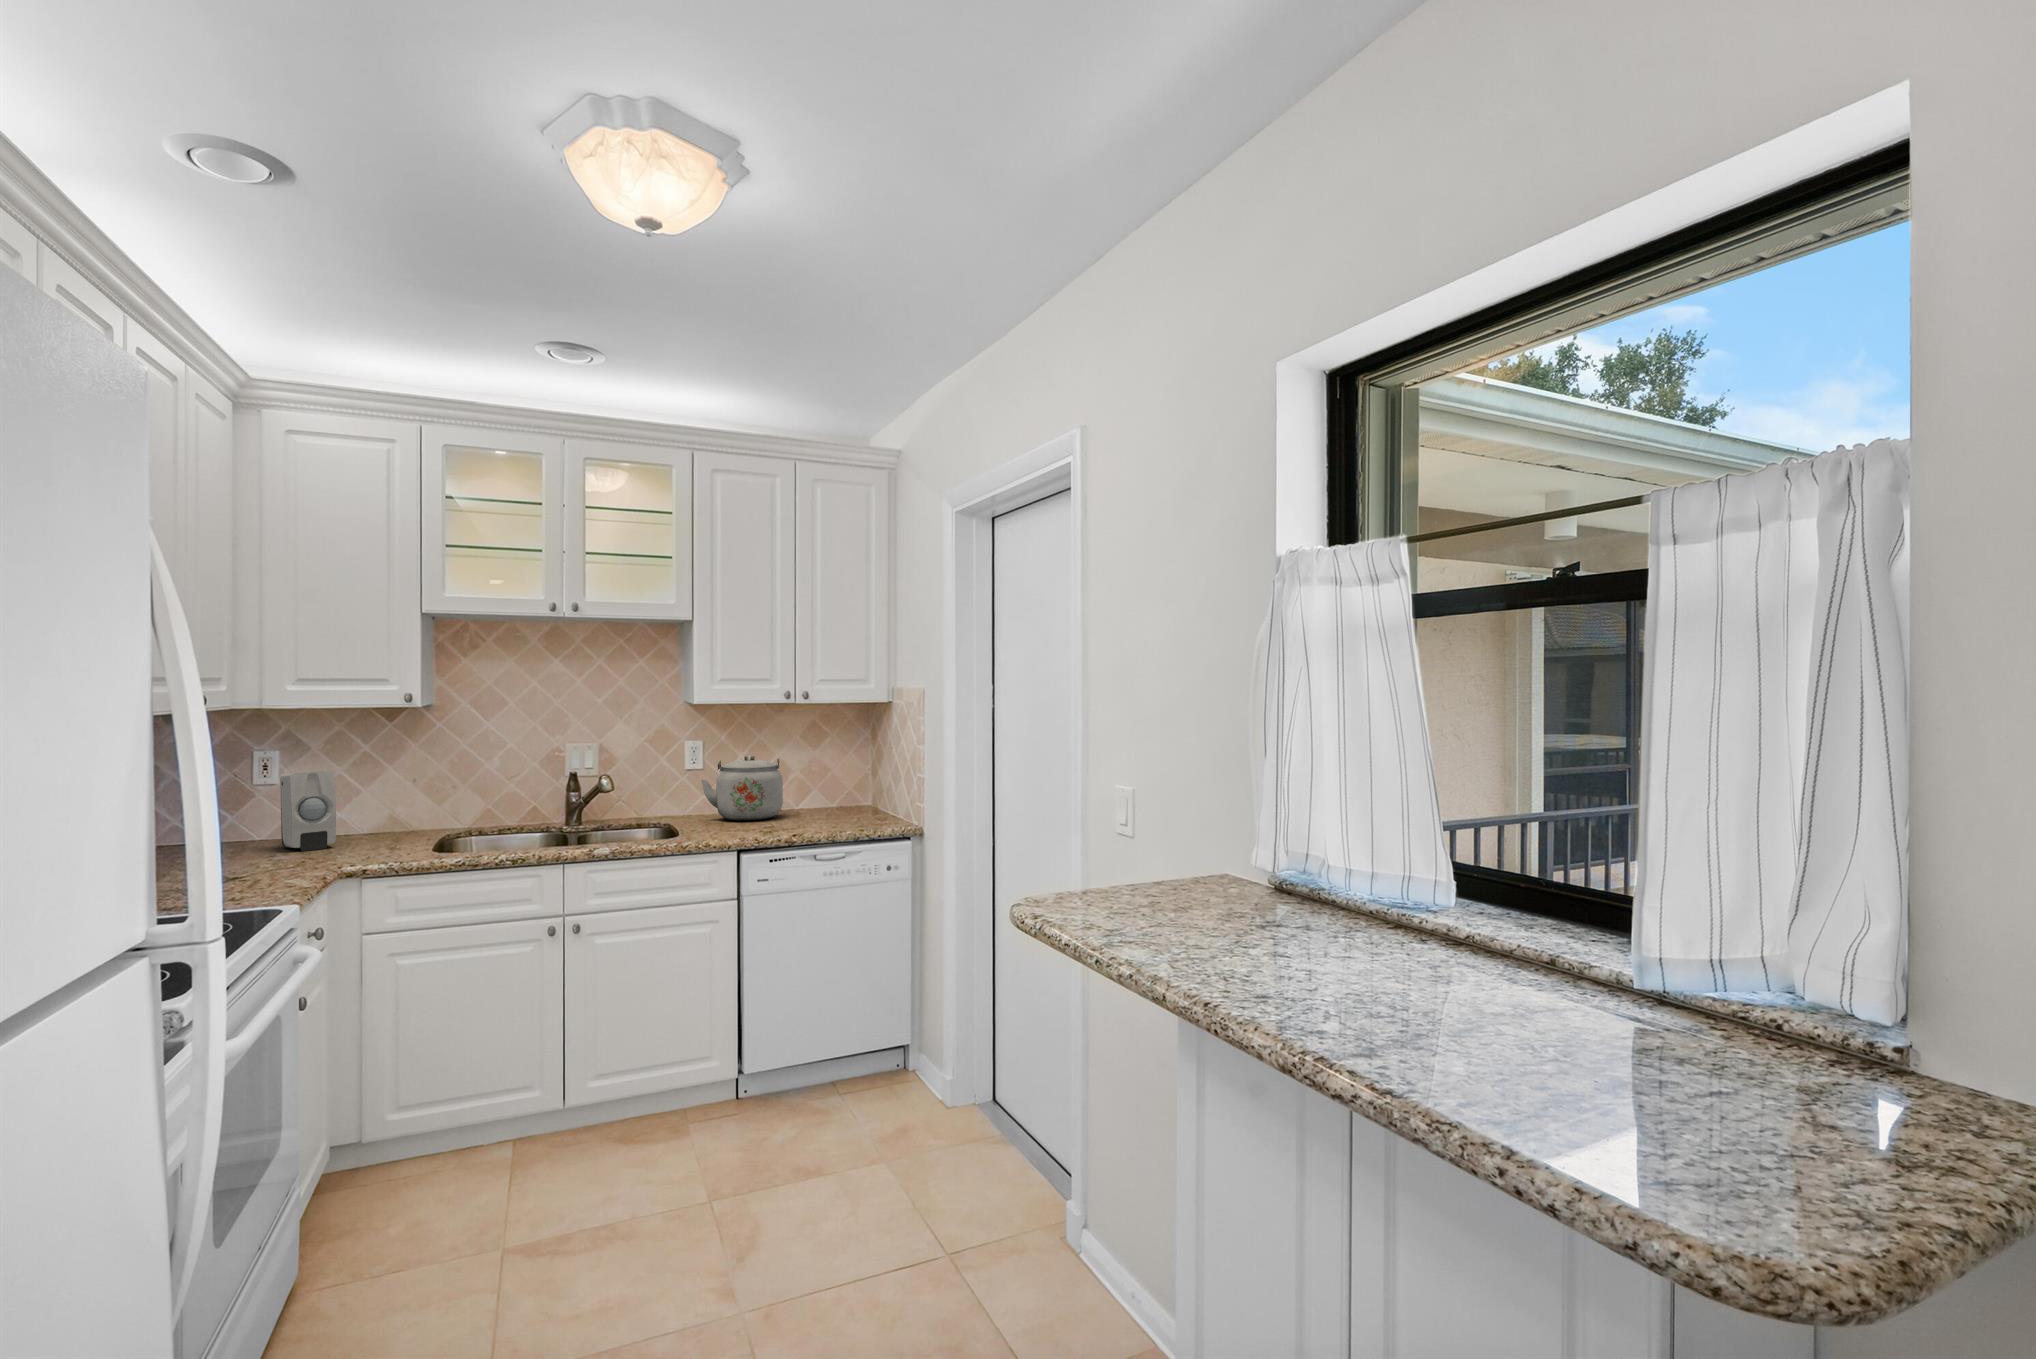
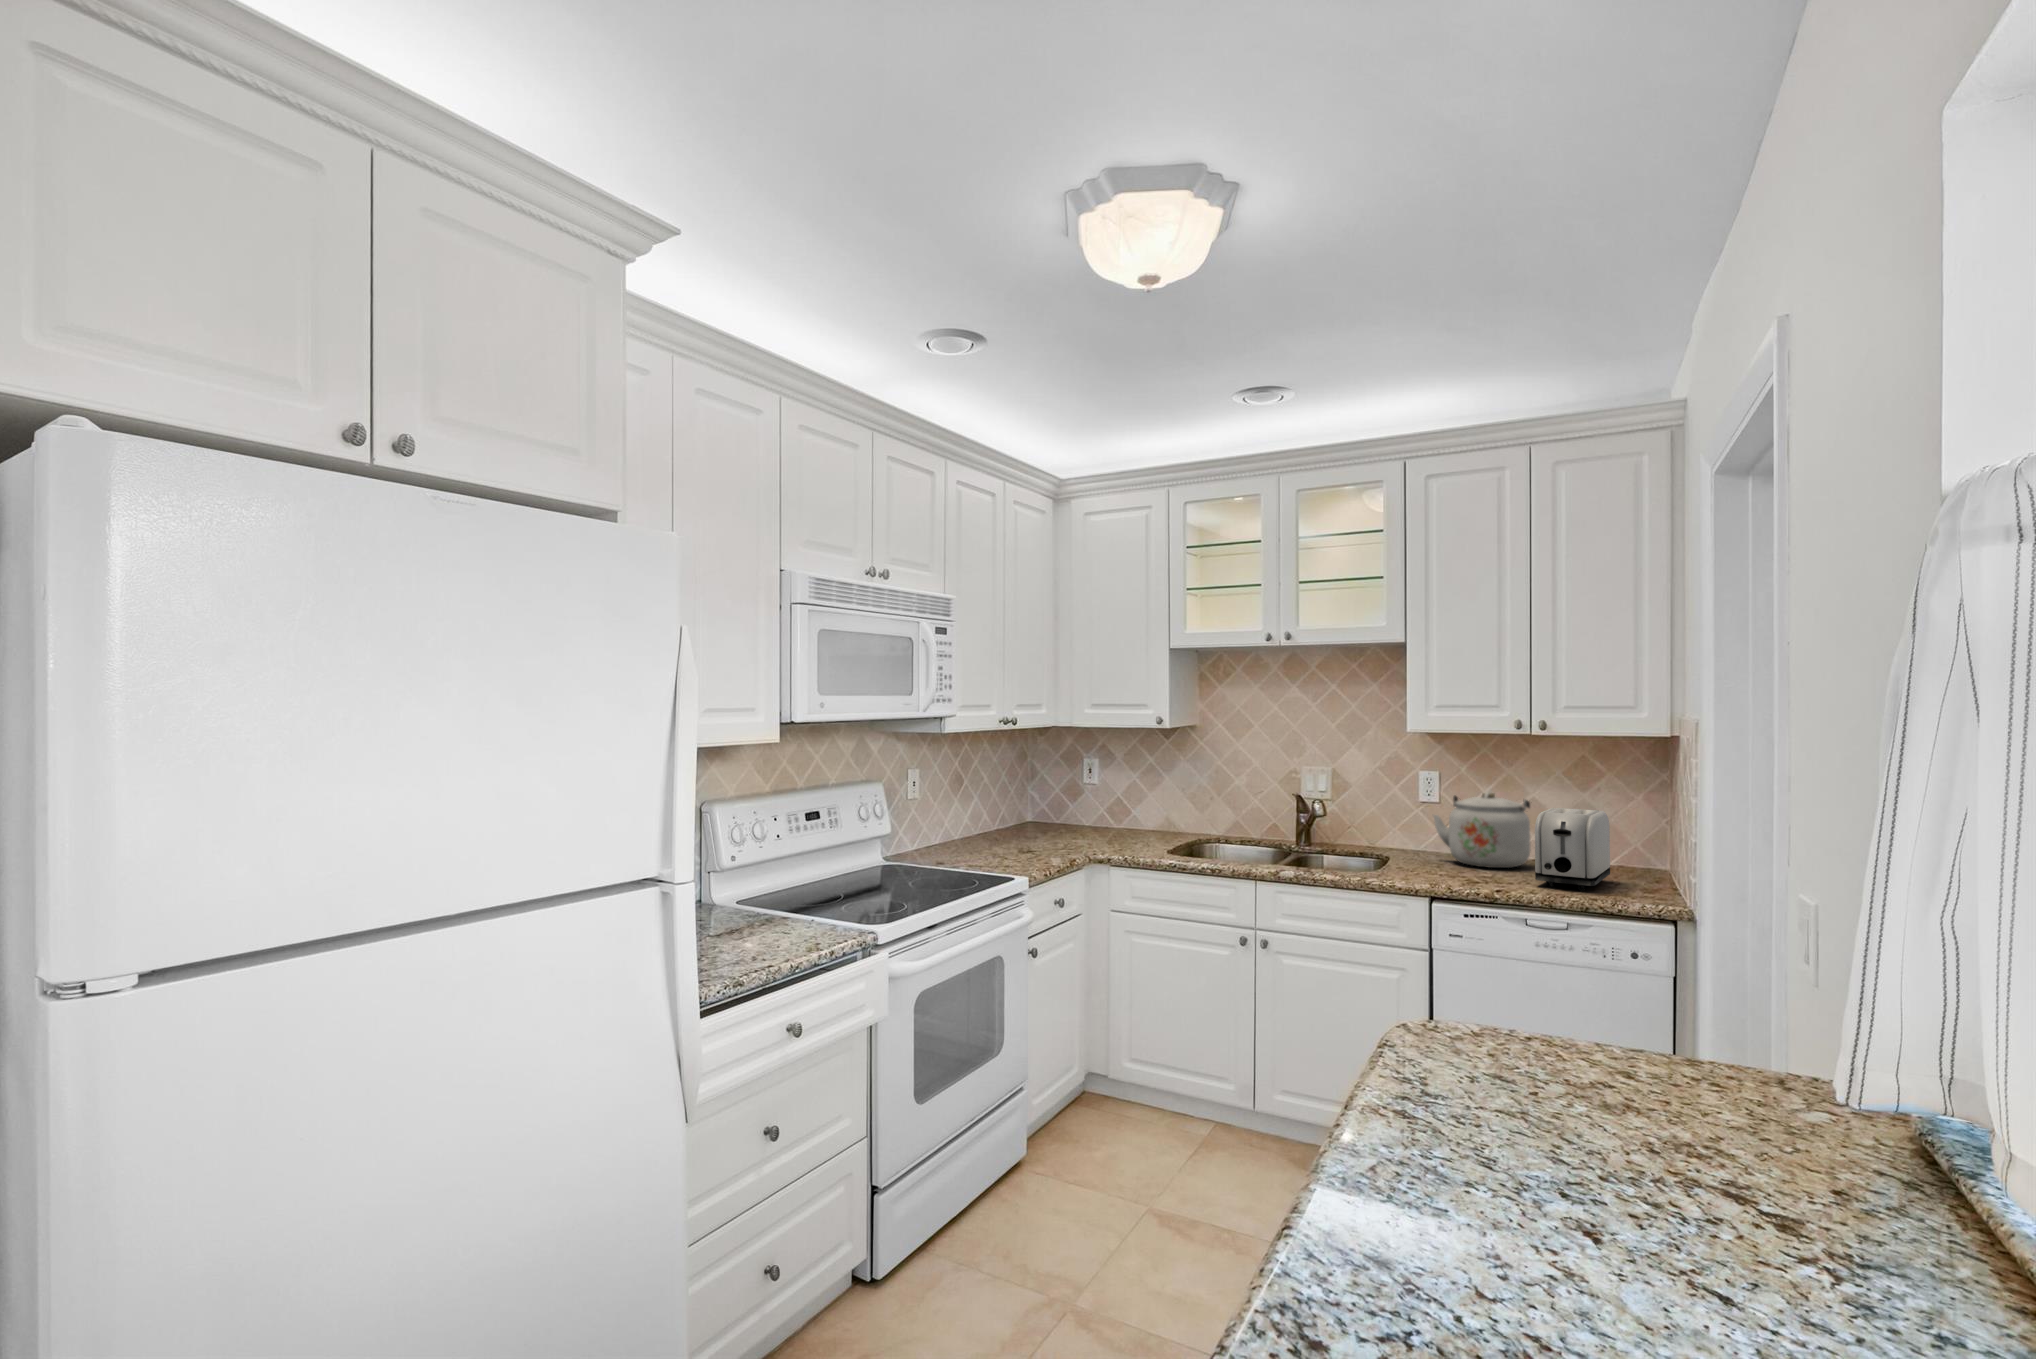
toaster: none [808,762,855,827] -> present [1535,808,1610,891]
soap dispenser: present [280,771,336,851] -> none [1094,777,1123,840]

